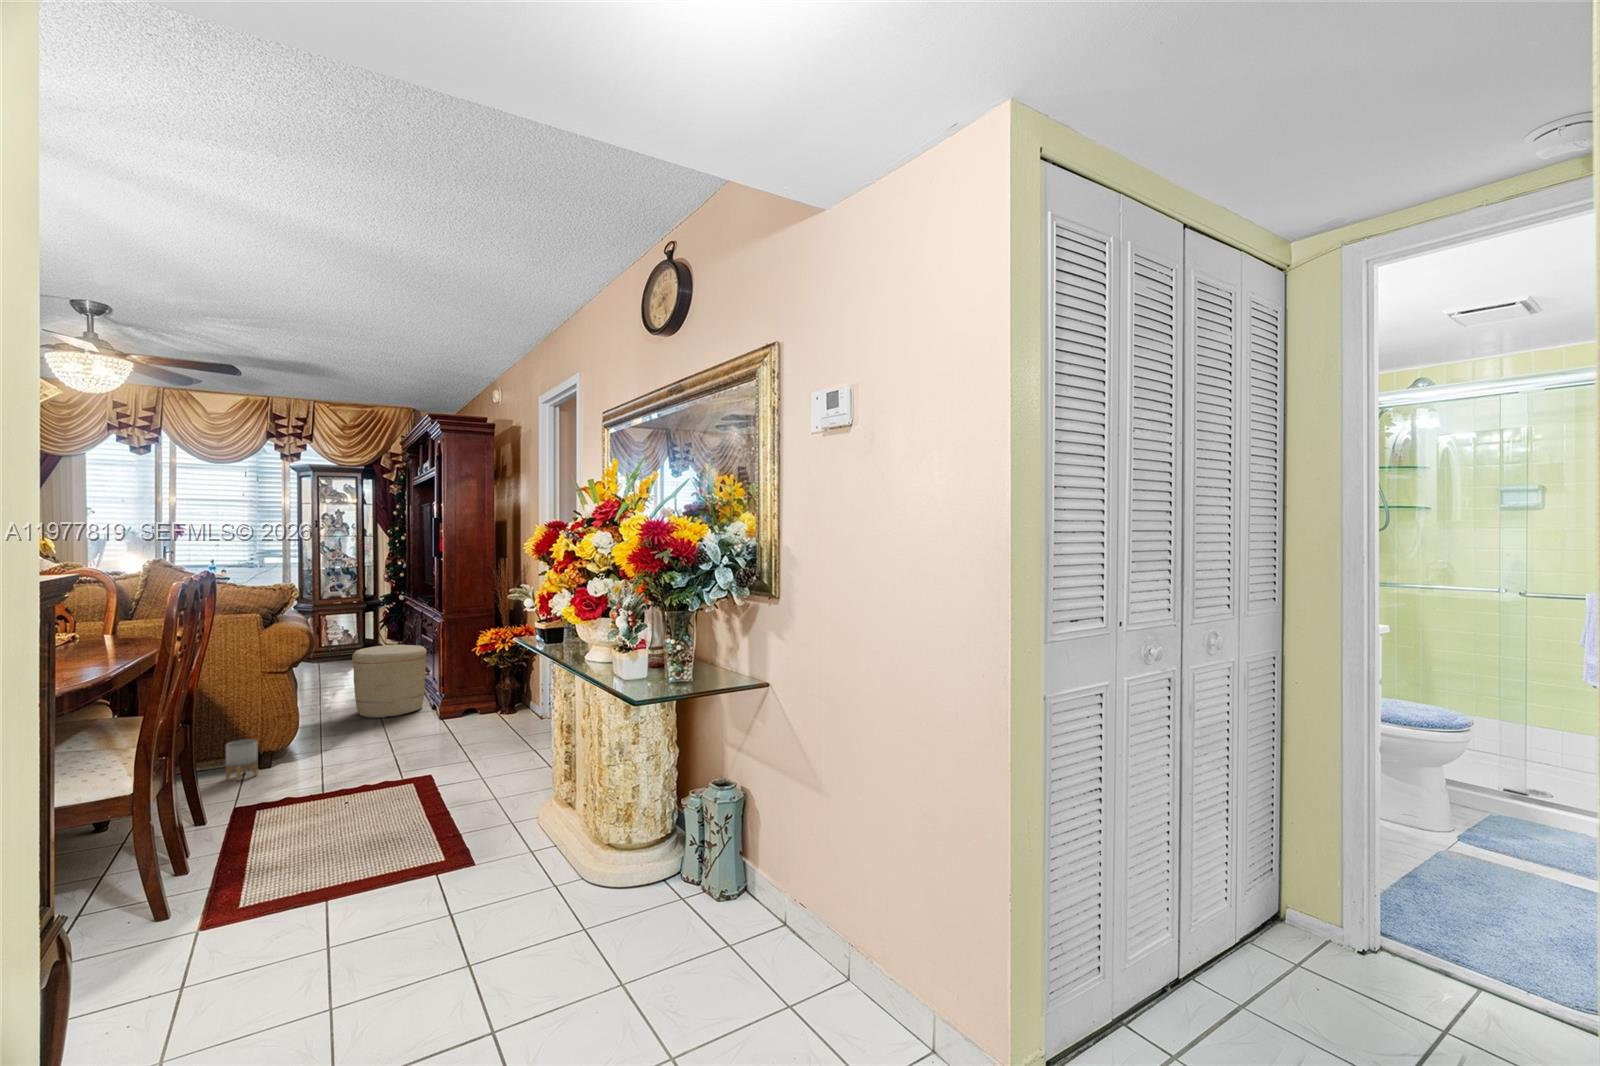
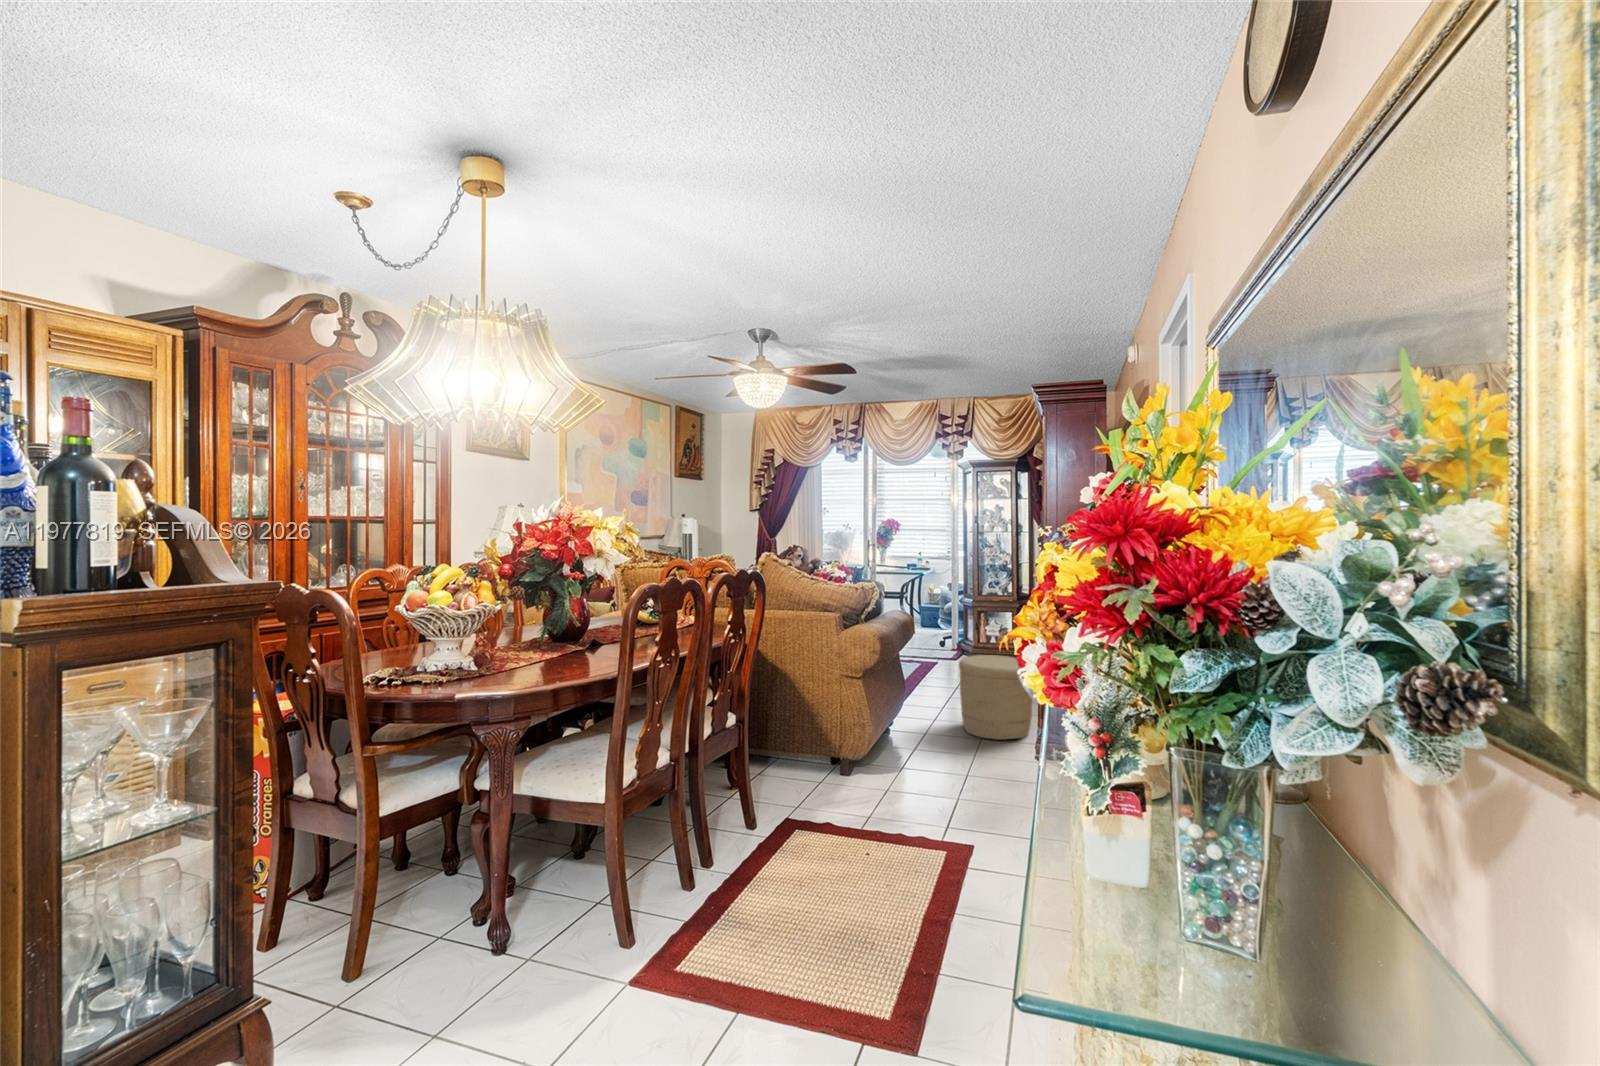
planter: present [226,739,258,781] -> none [811,738,836,781]

